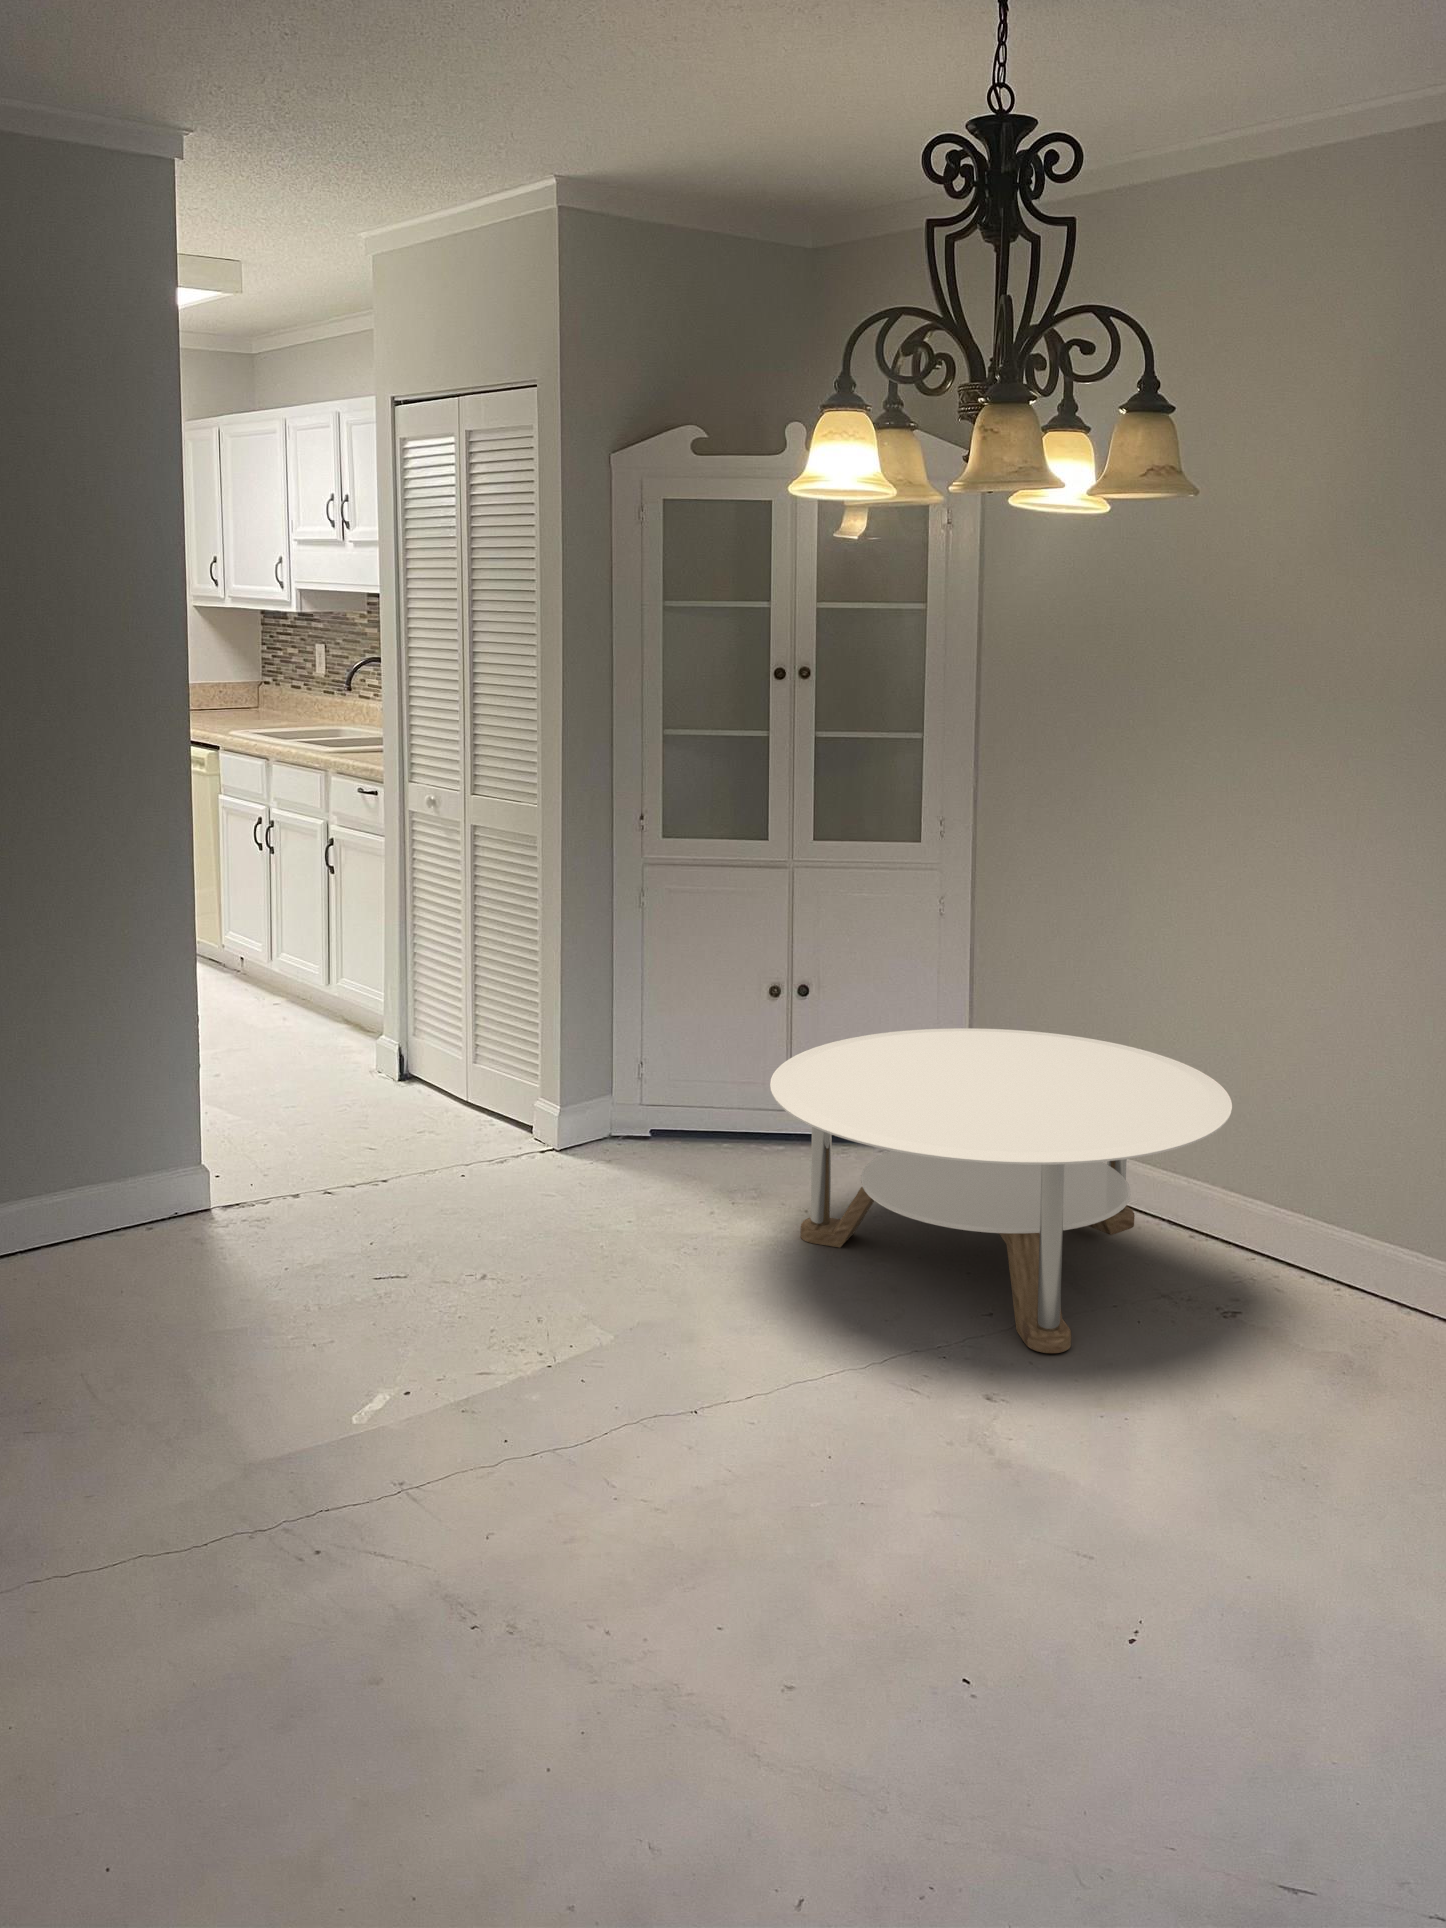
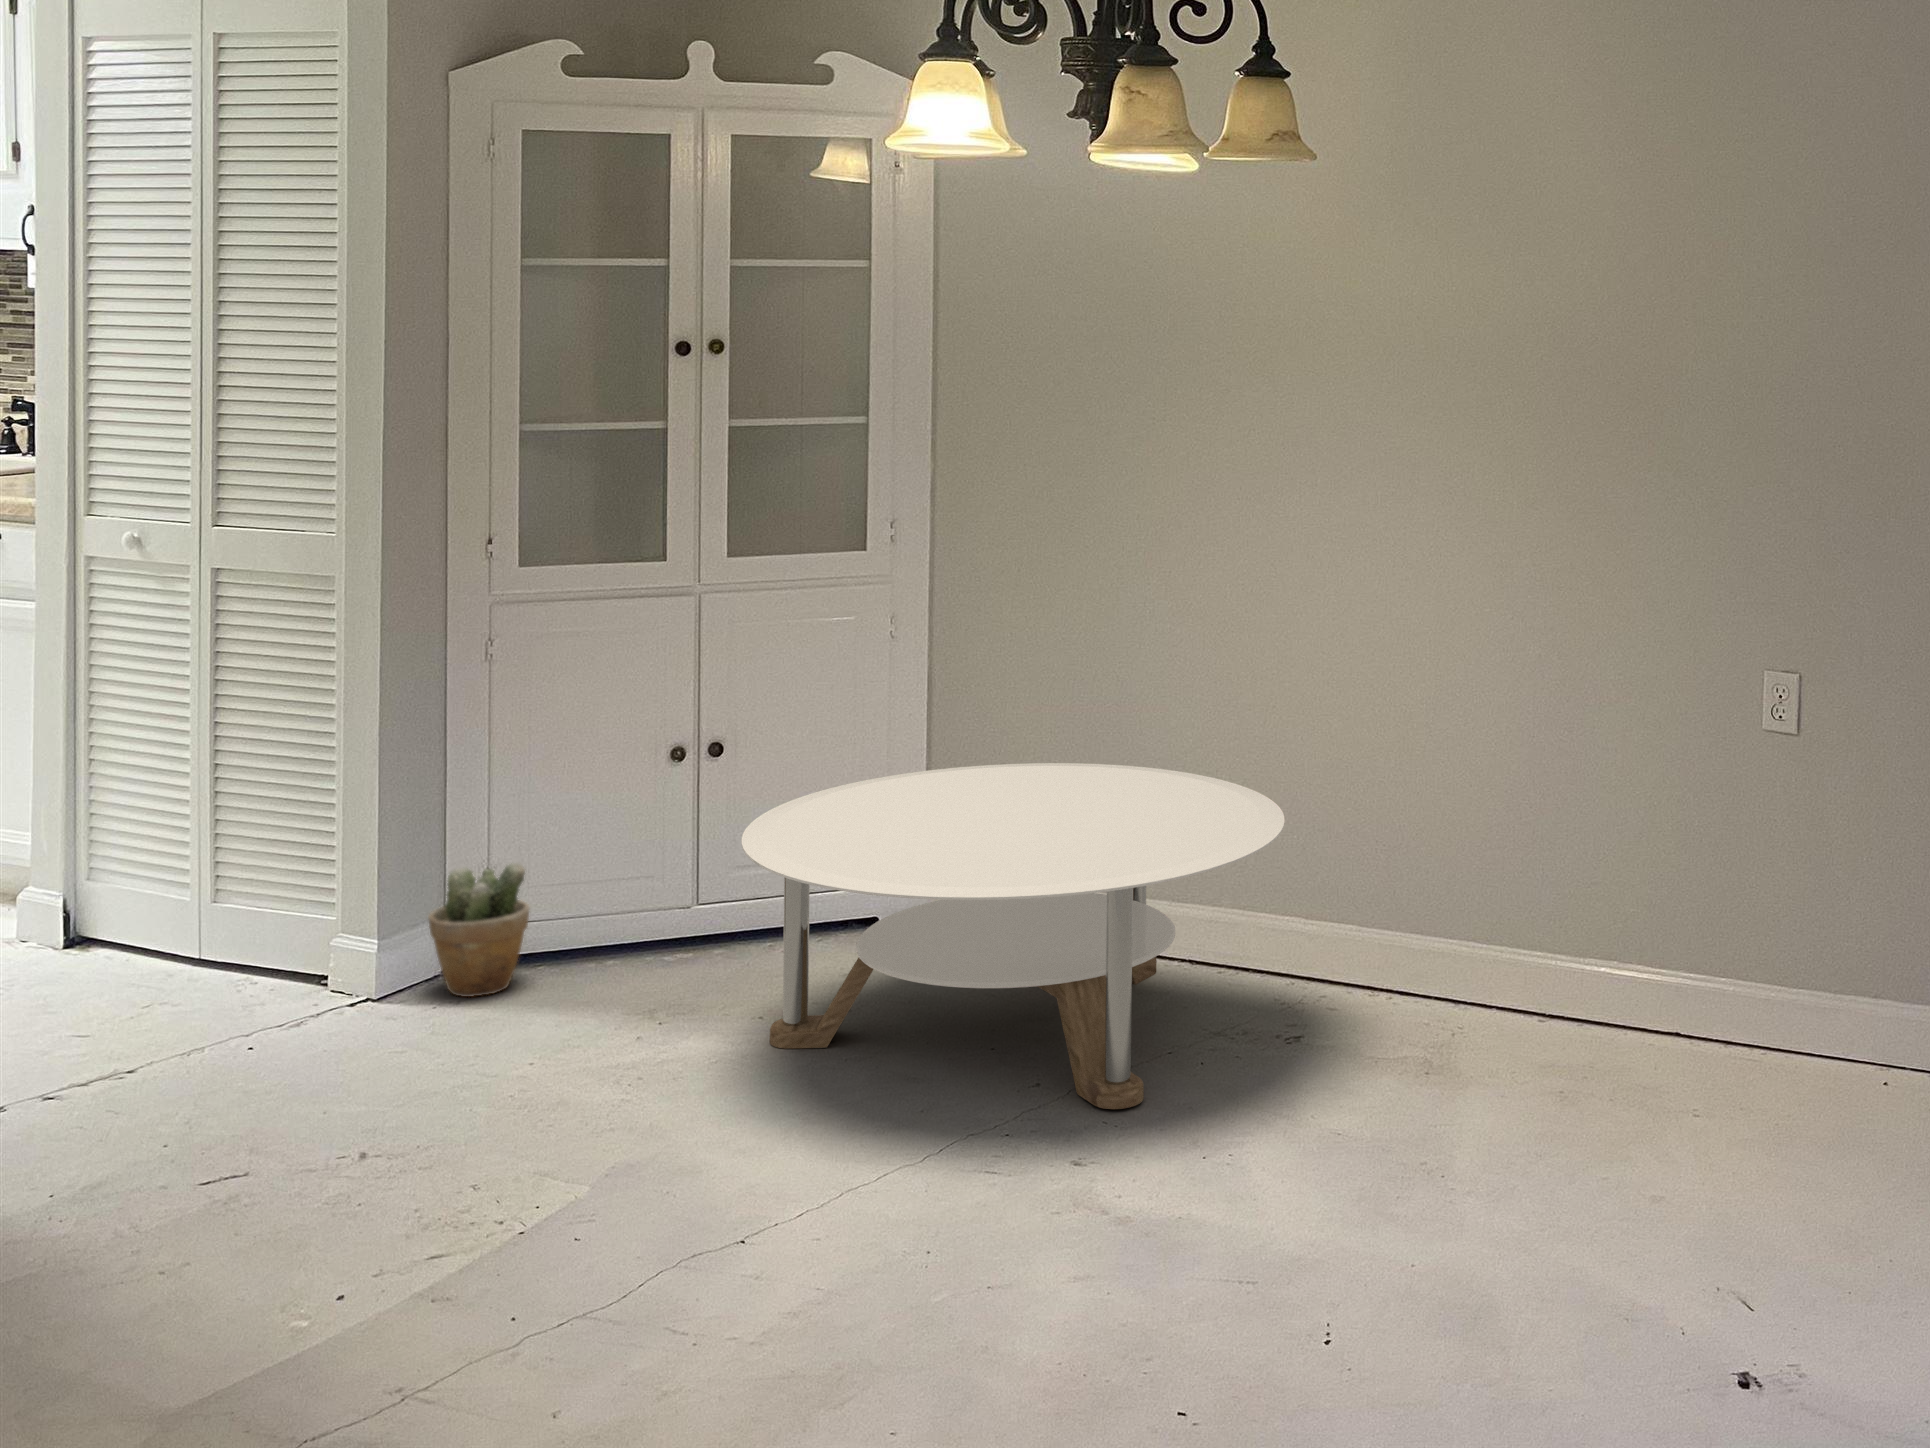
potted plant: none [590,1061,660,1159] -> present [428,863,529,997]

